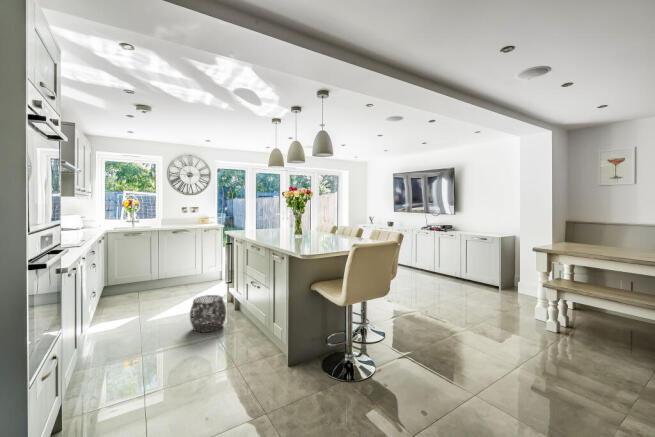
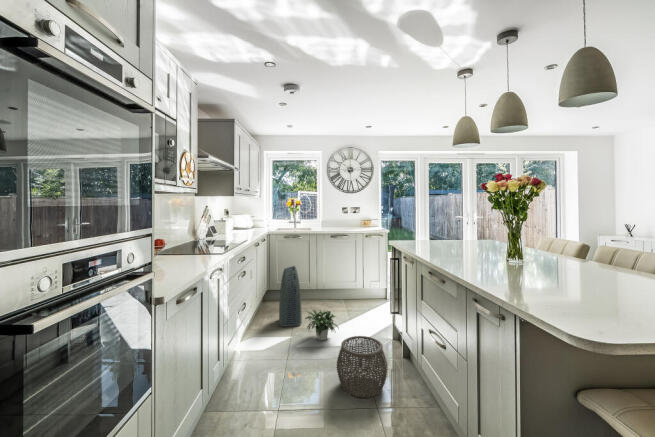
air purifier: none [127,257,150,309] -> present [279,266,302,327]
potted plant: none [147,287,187,312] -> present [305,309,338,340]

